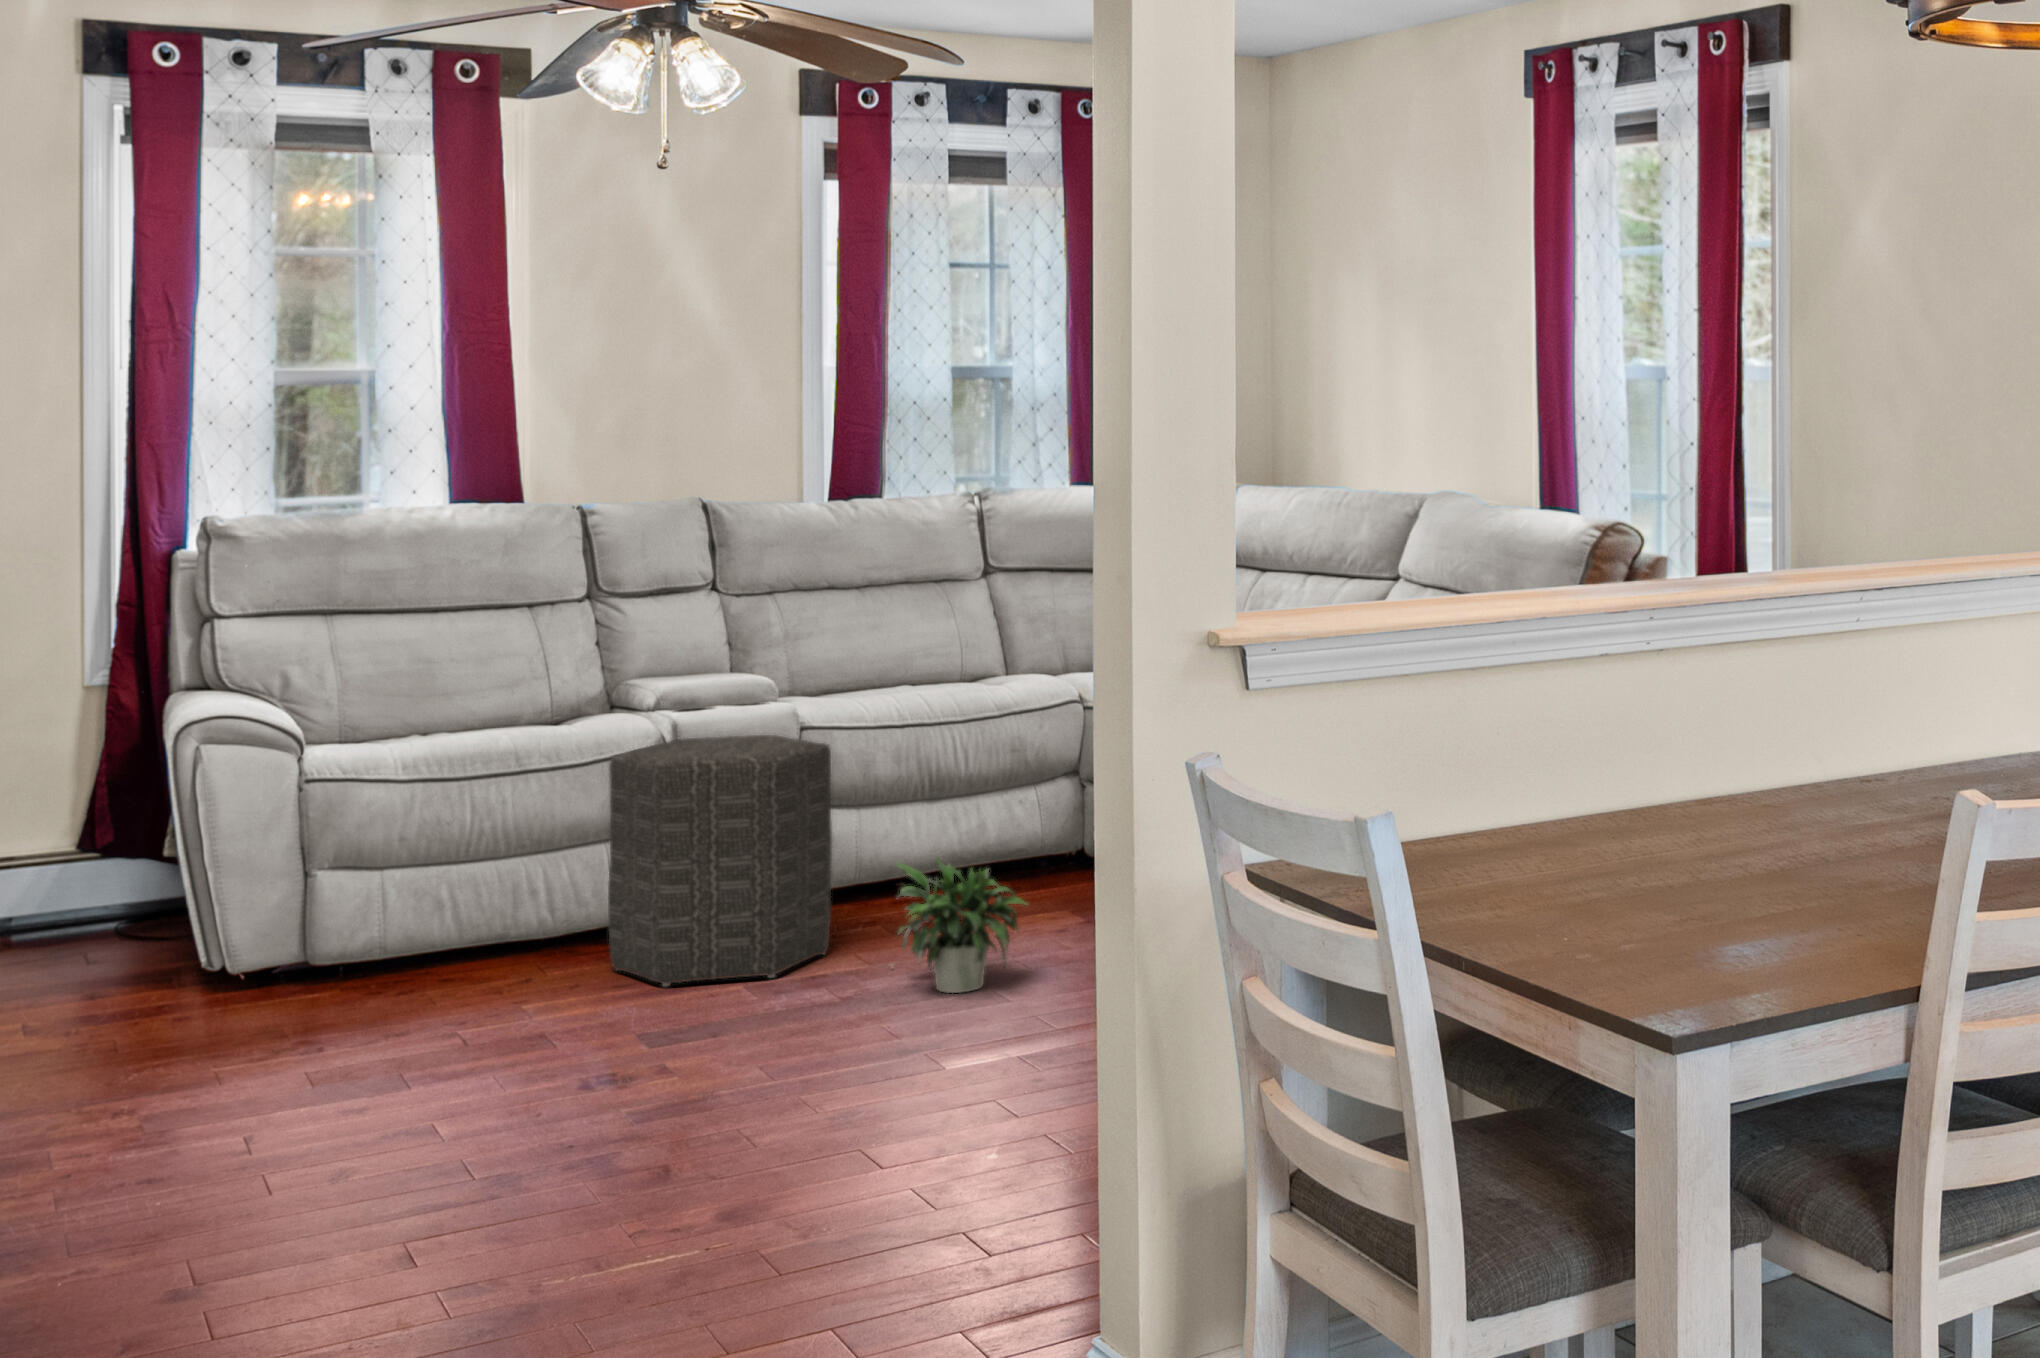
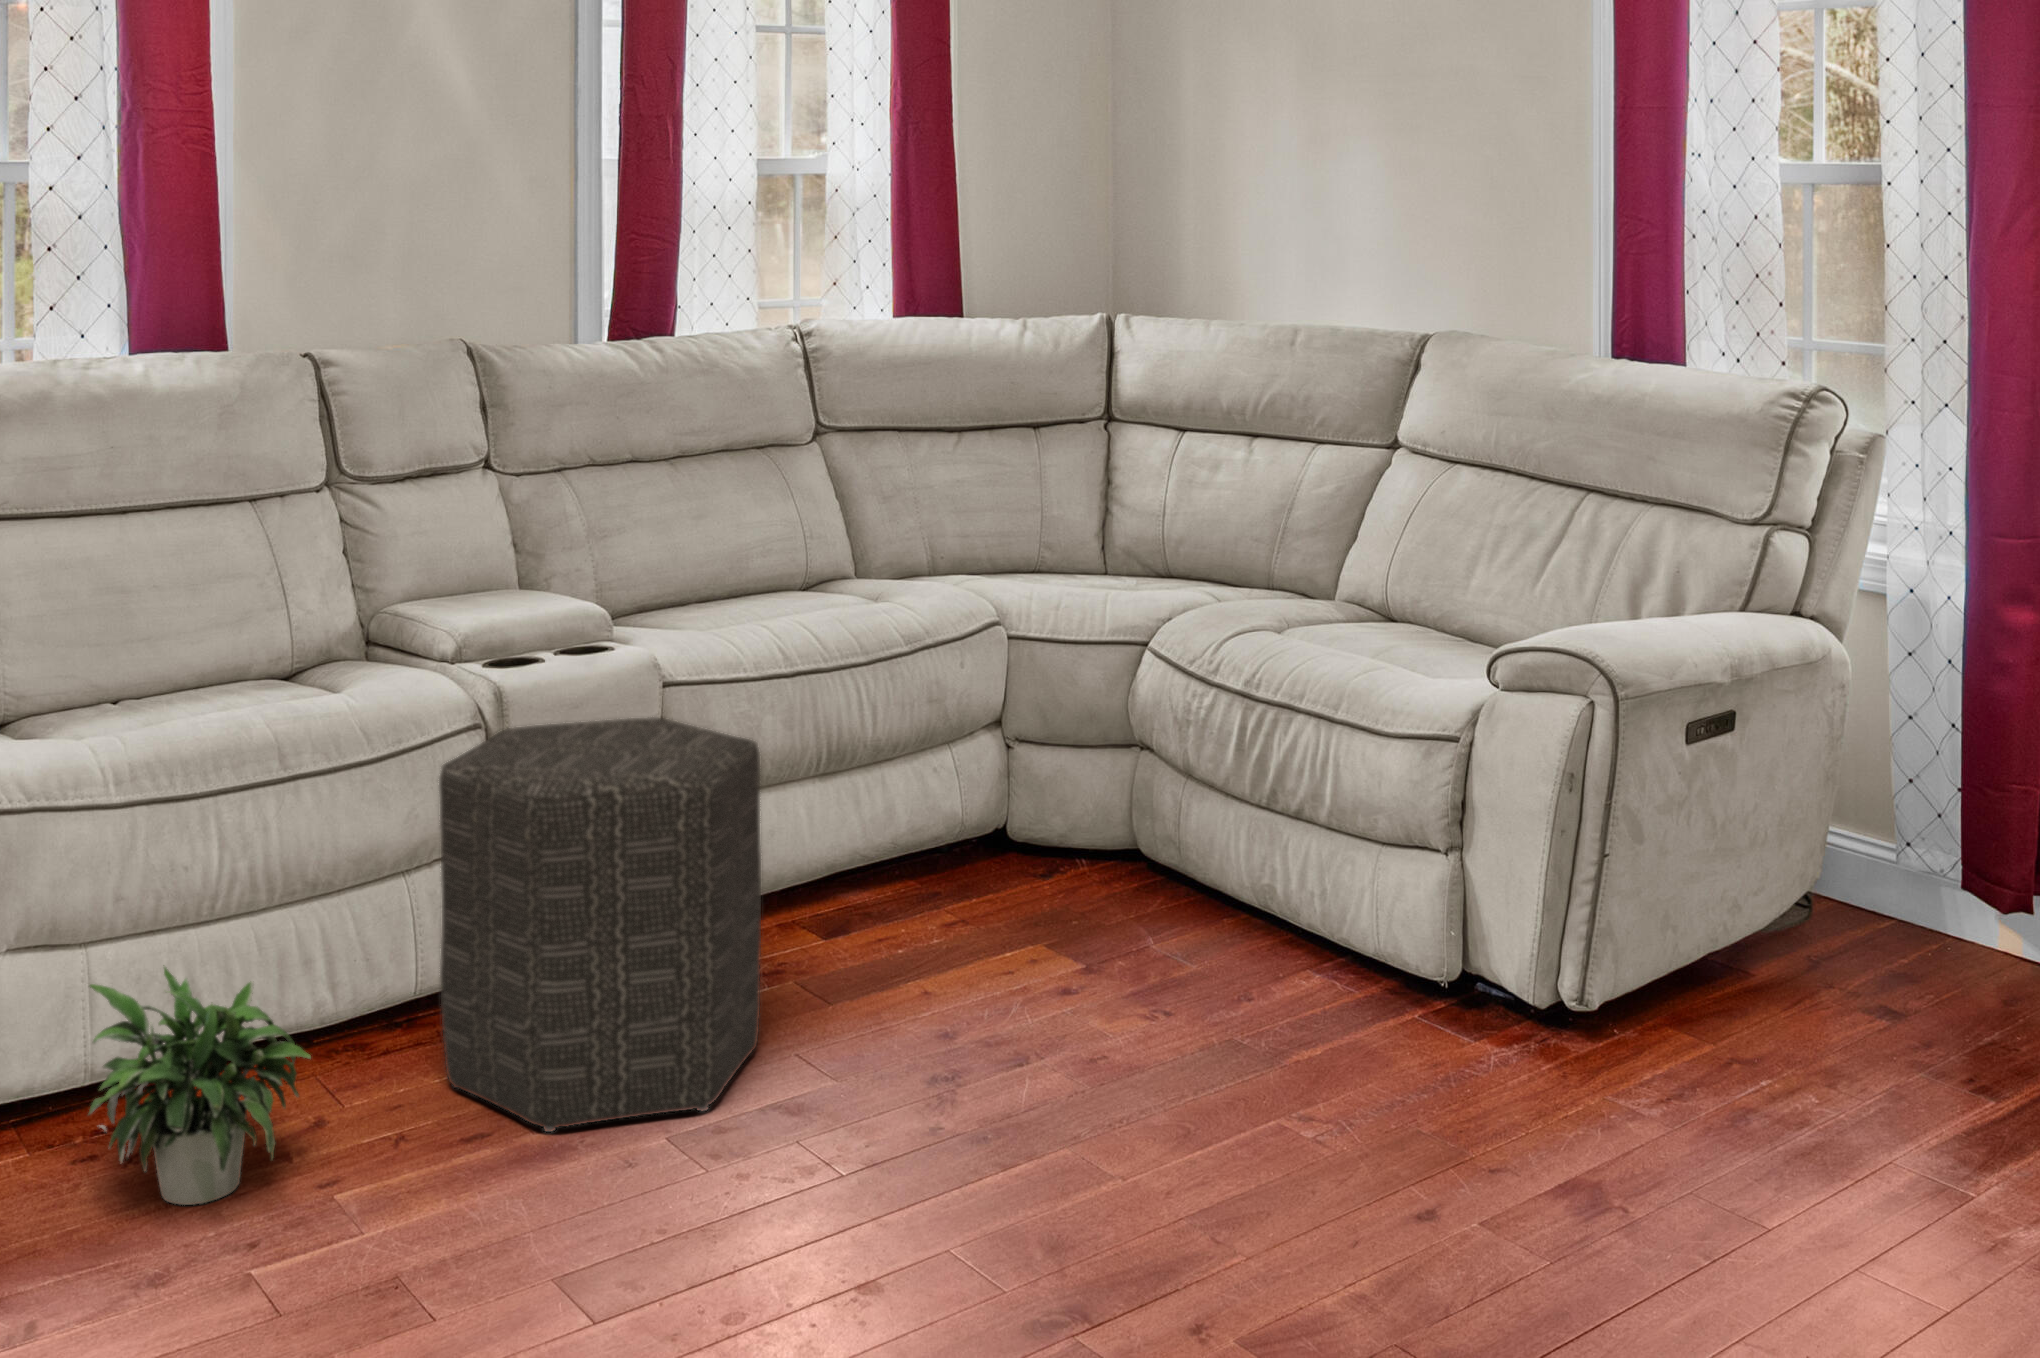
potted plant: present [889,859,1026,993] -> present [89,967,311,1205]

